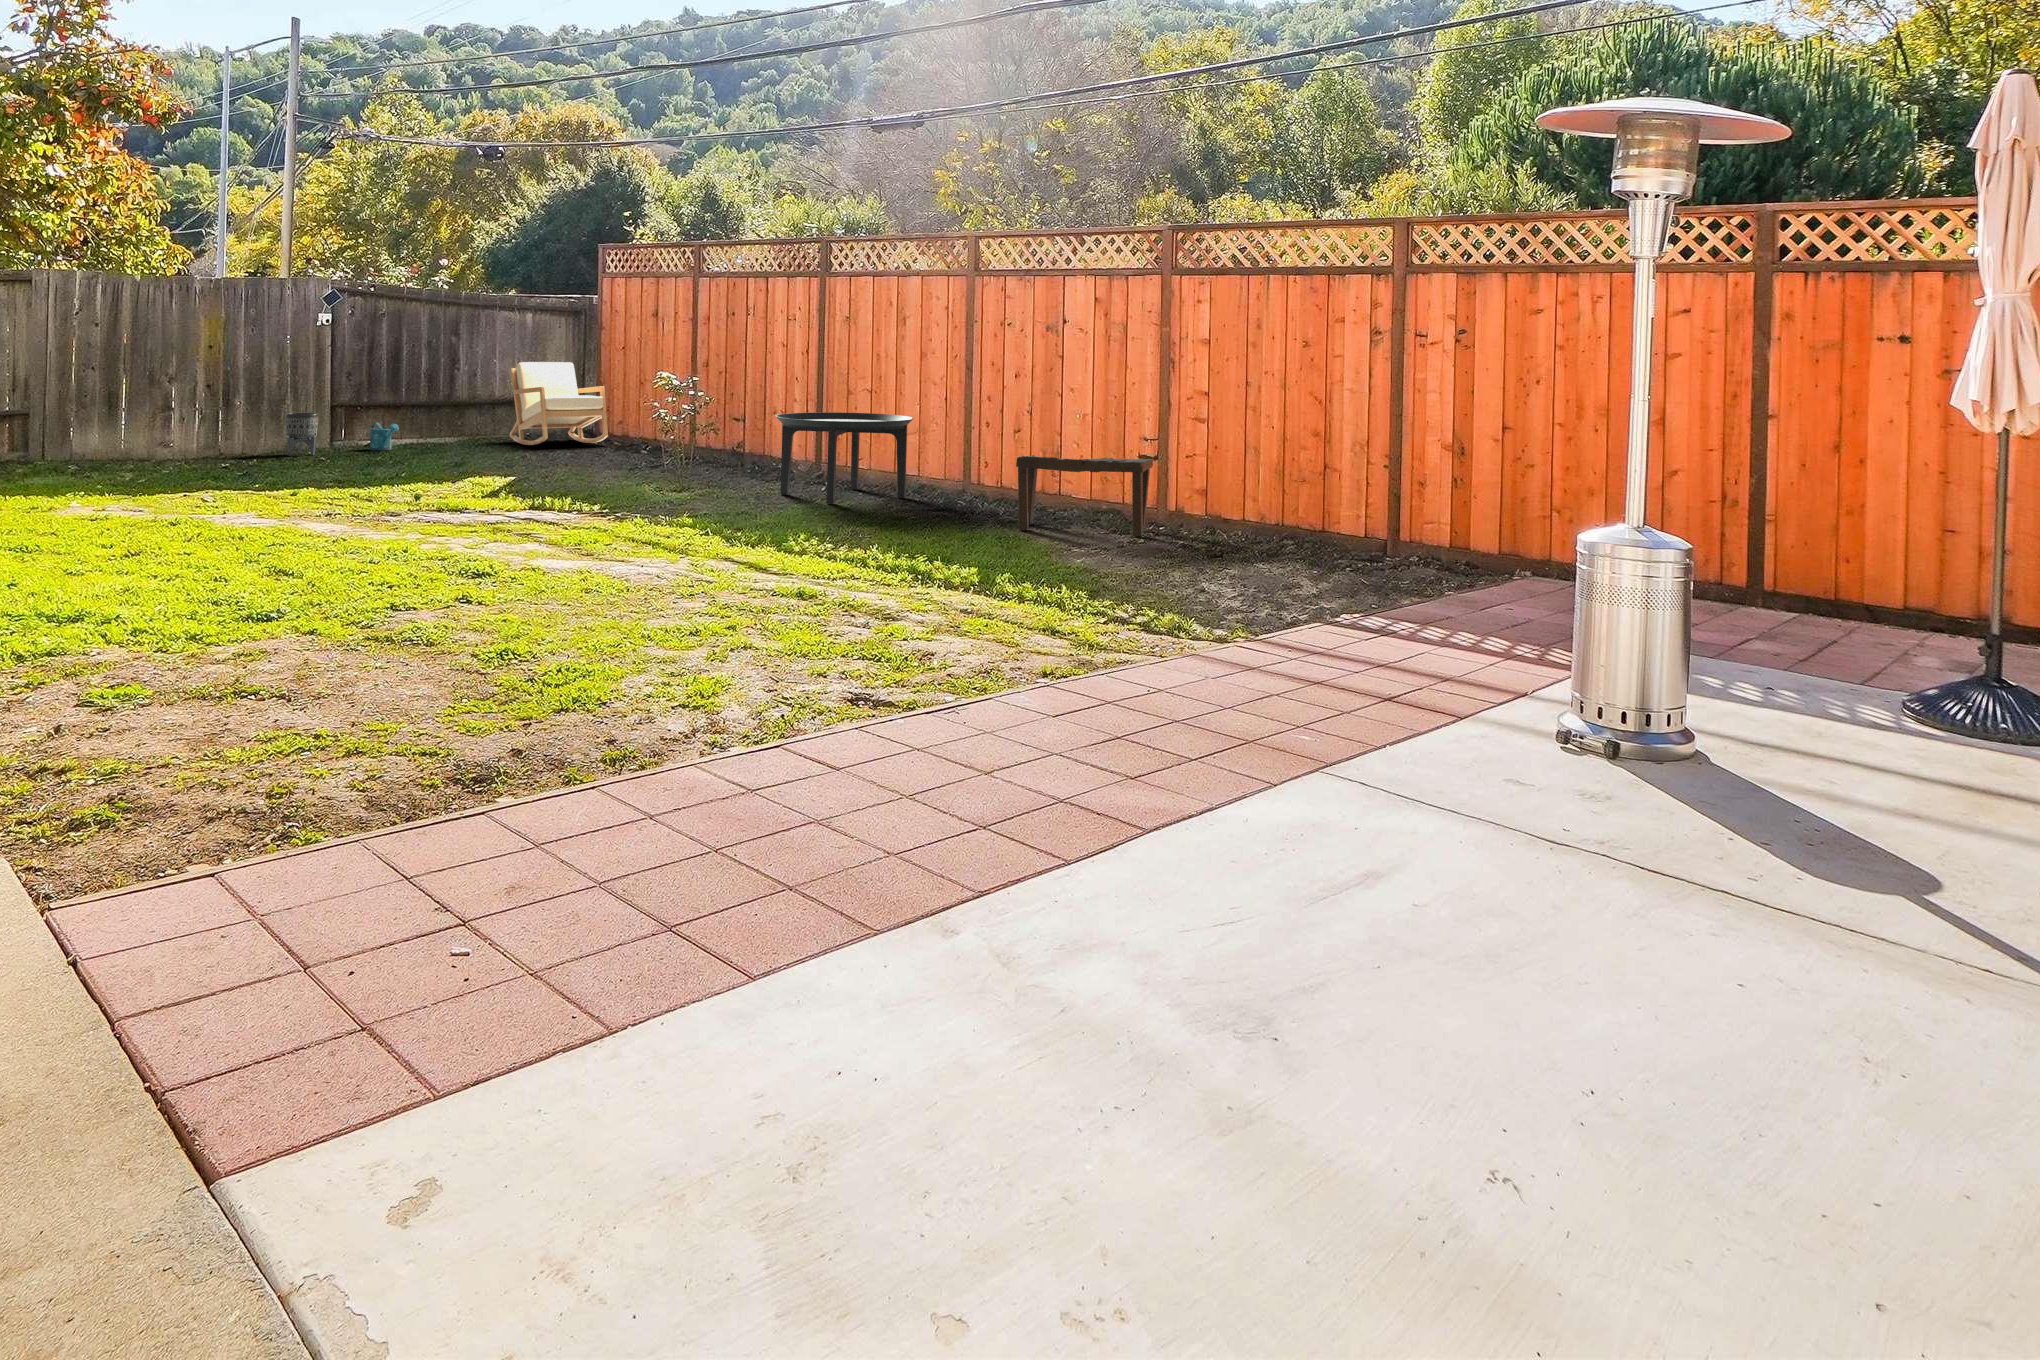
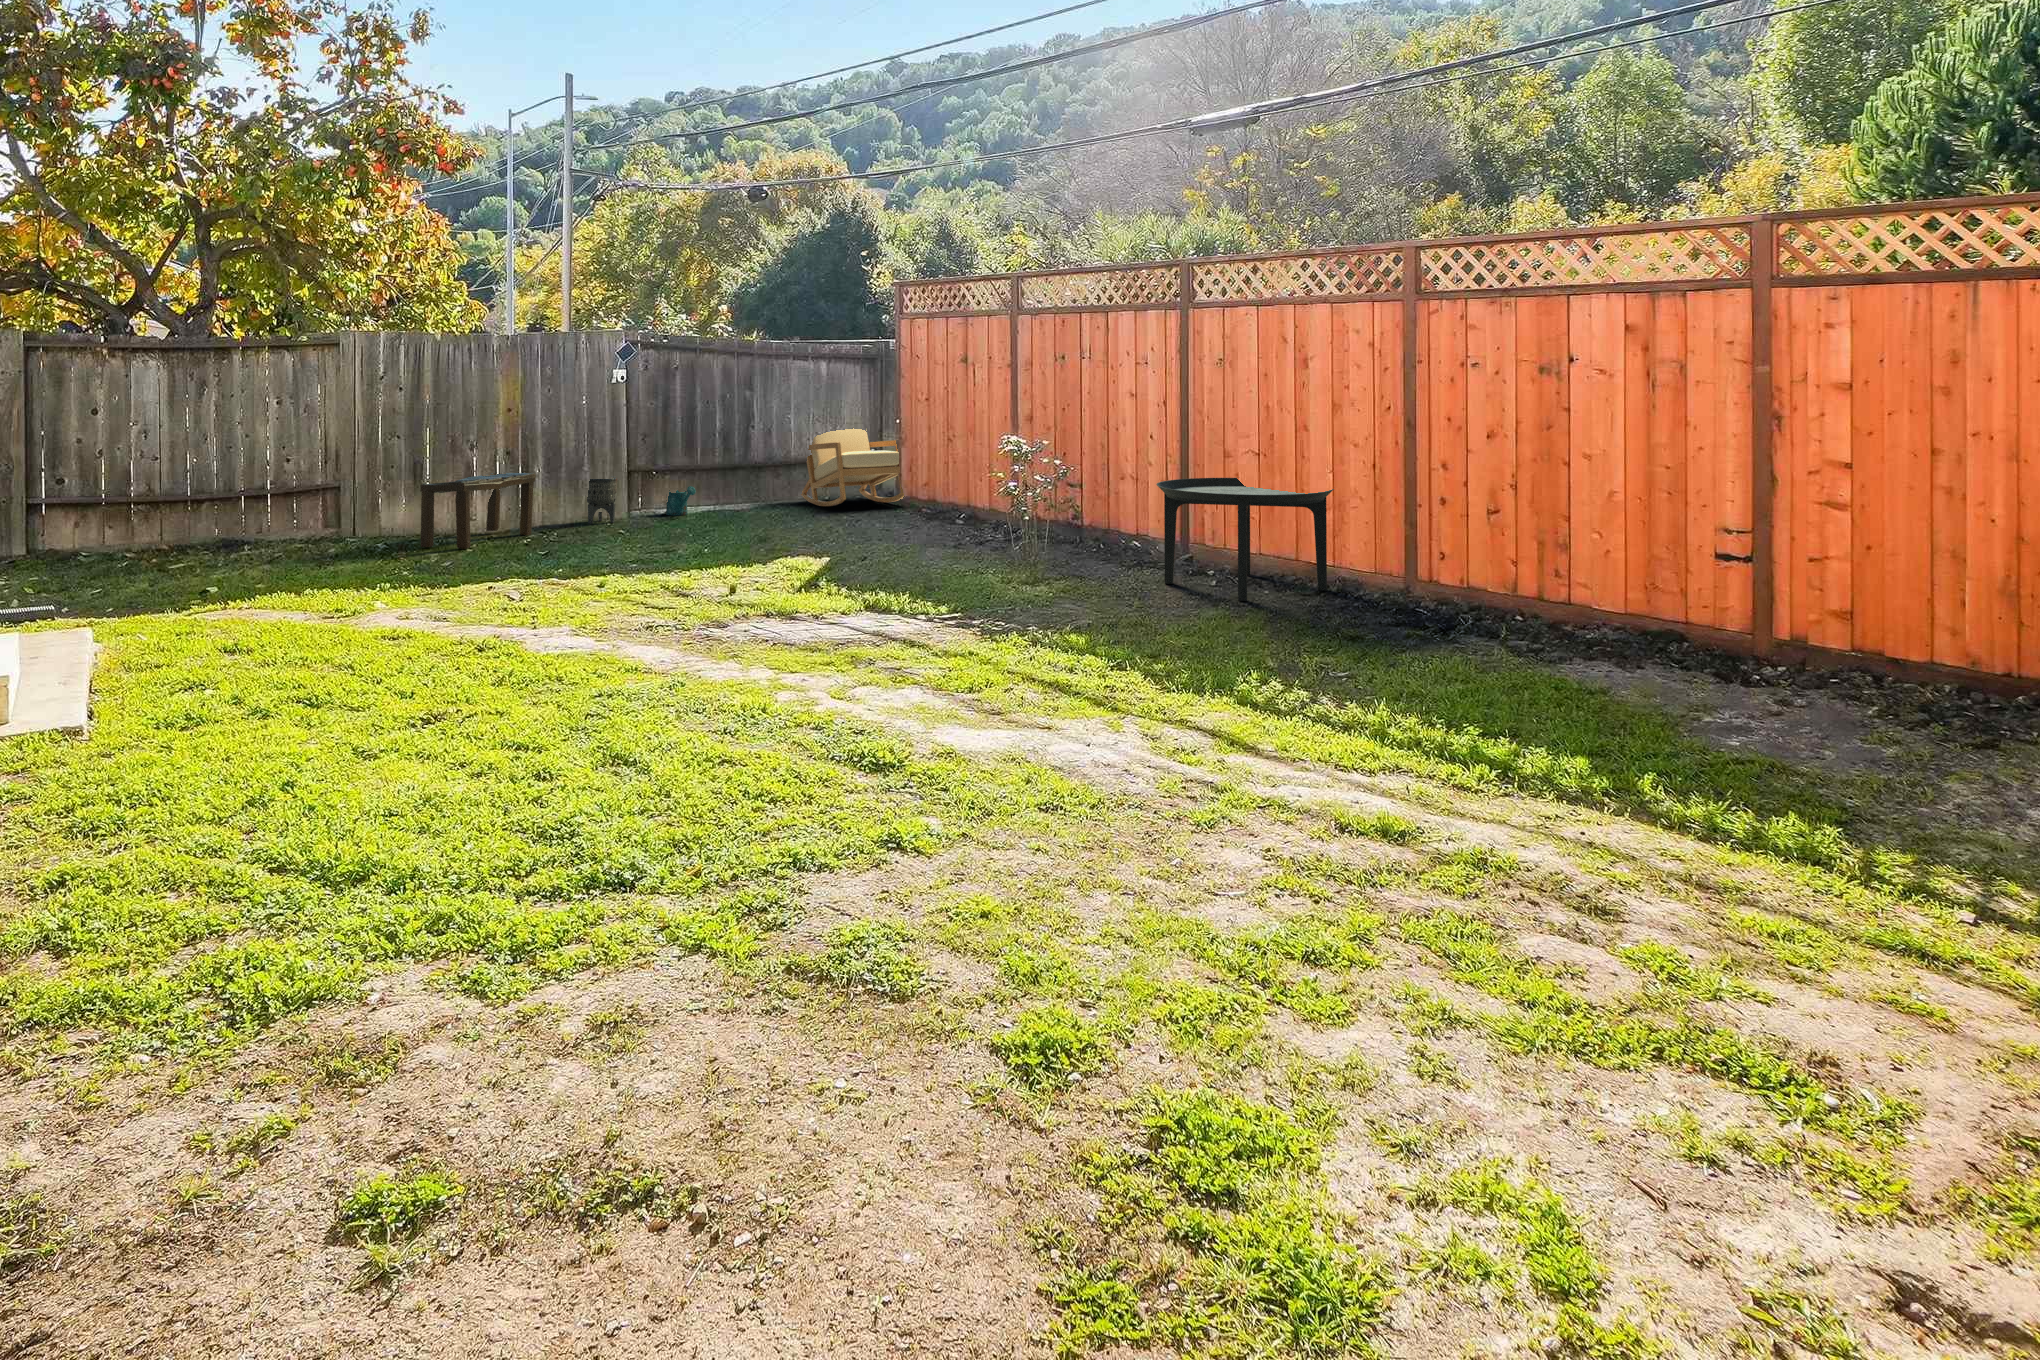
bench: present [1016,455,1153,537] -> present [420,473,536,549]

